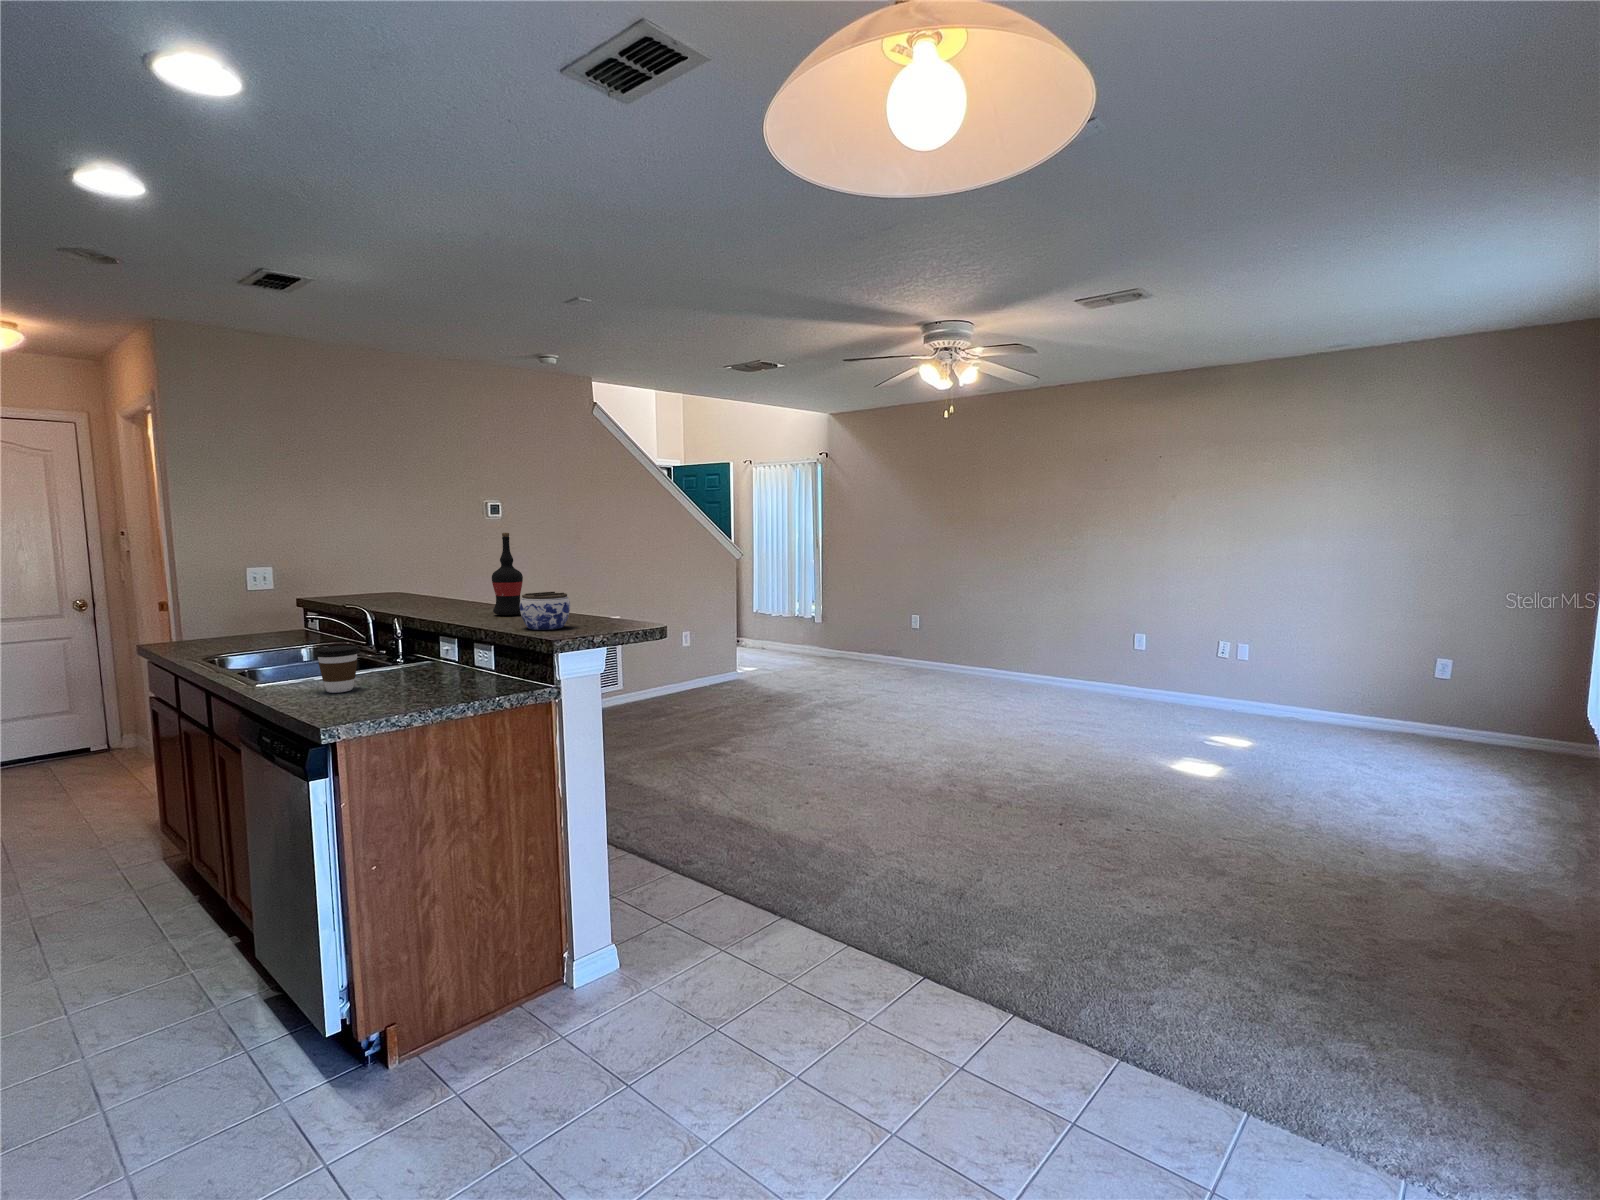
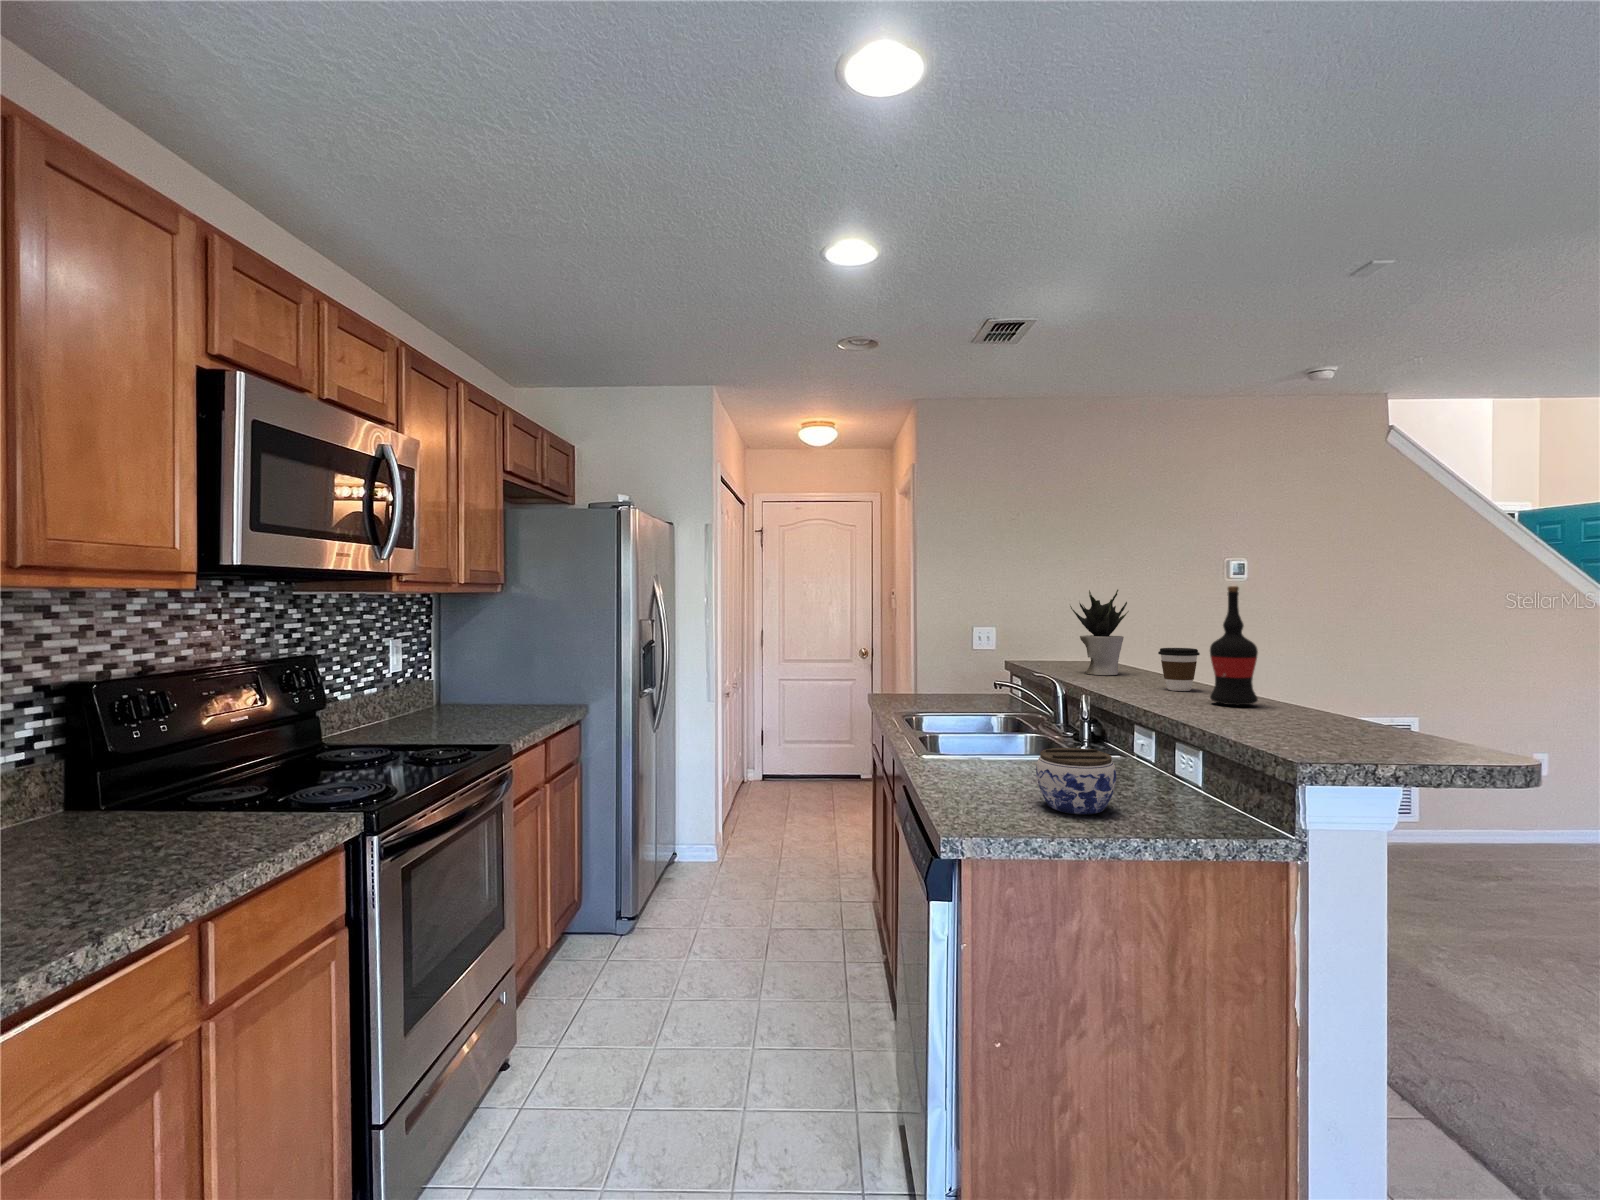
potted plant: none [367,532,420,604] -> present [1070,590,1128,675]
jar: present [520,592,570,630] -> present [1036,748,1116,814]
coffee cup: present [315,646,360,693] -> present [1158,648,1200,691]

